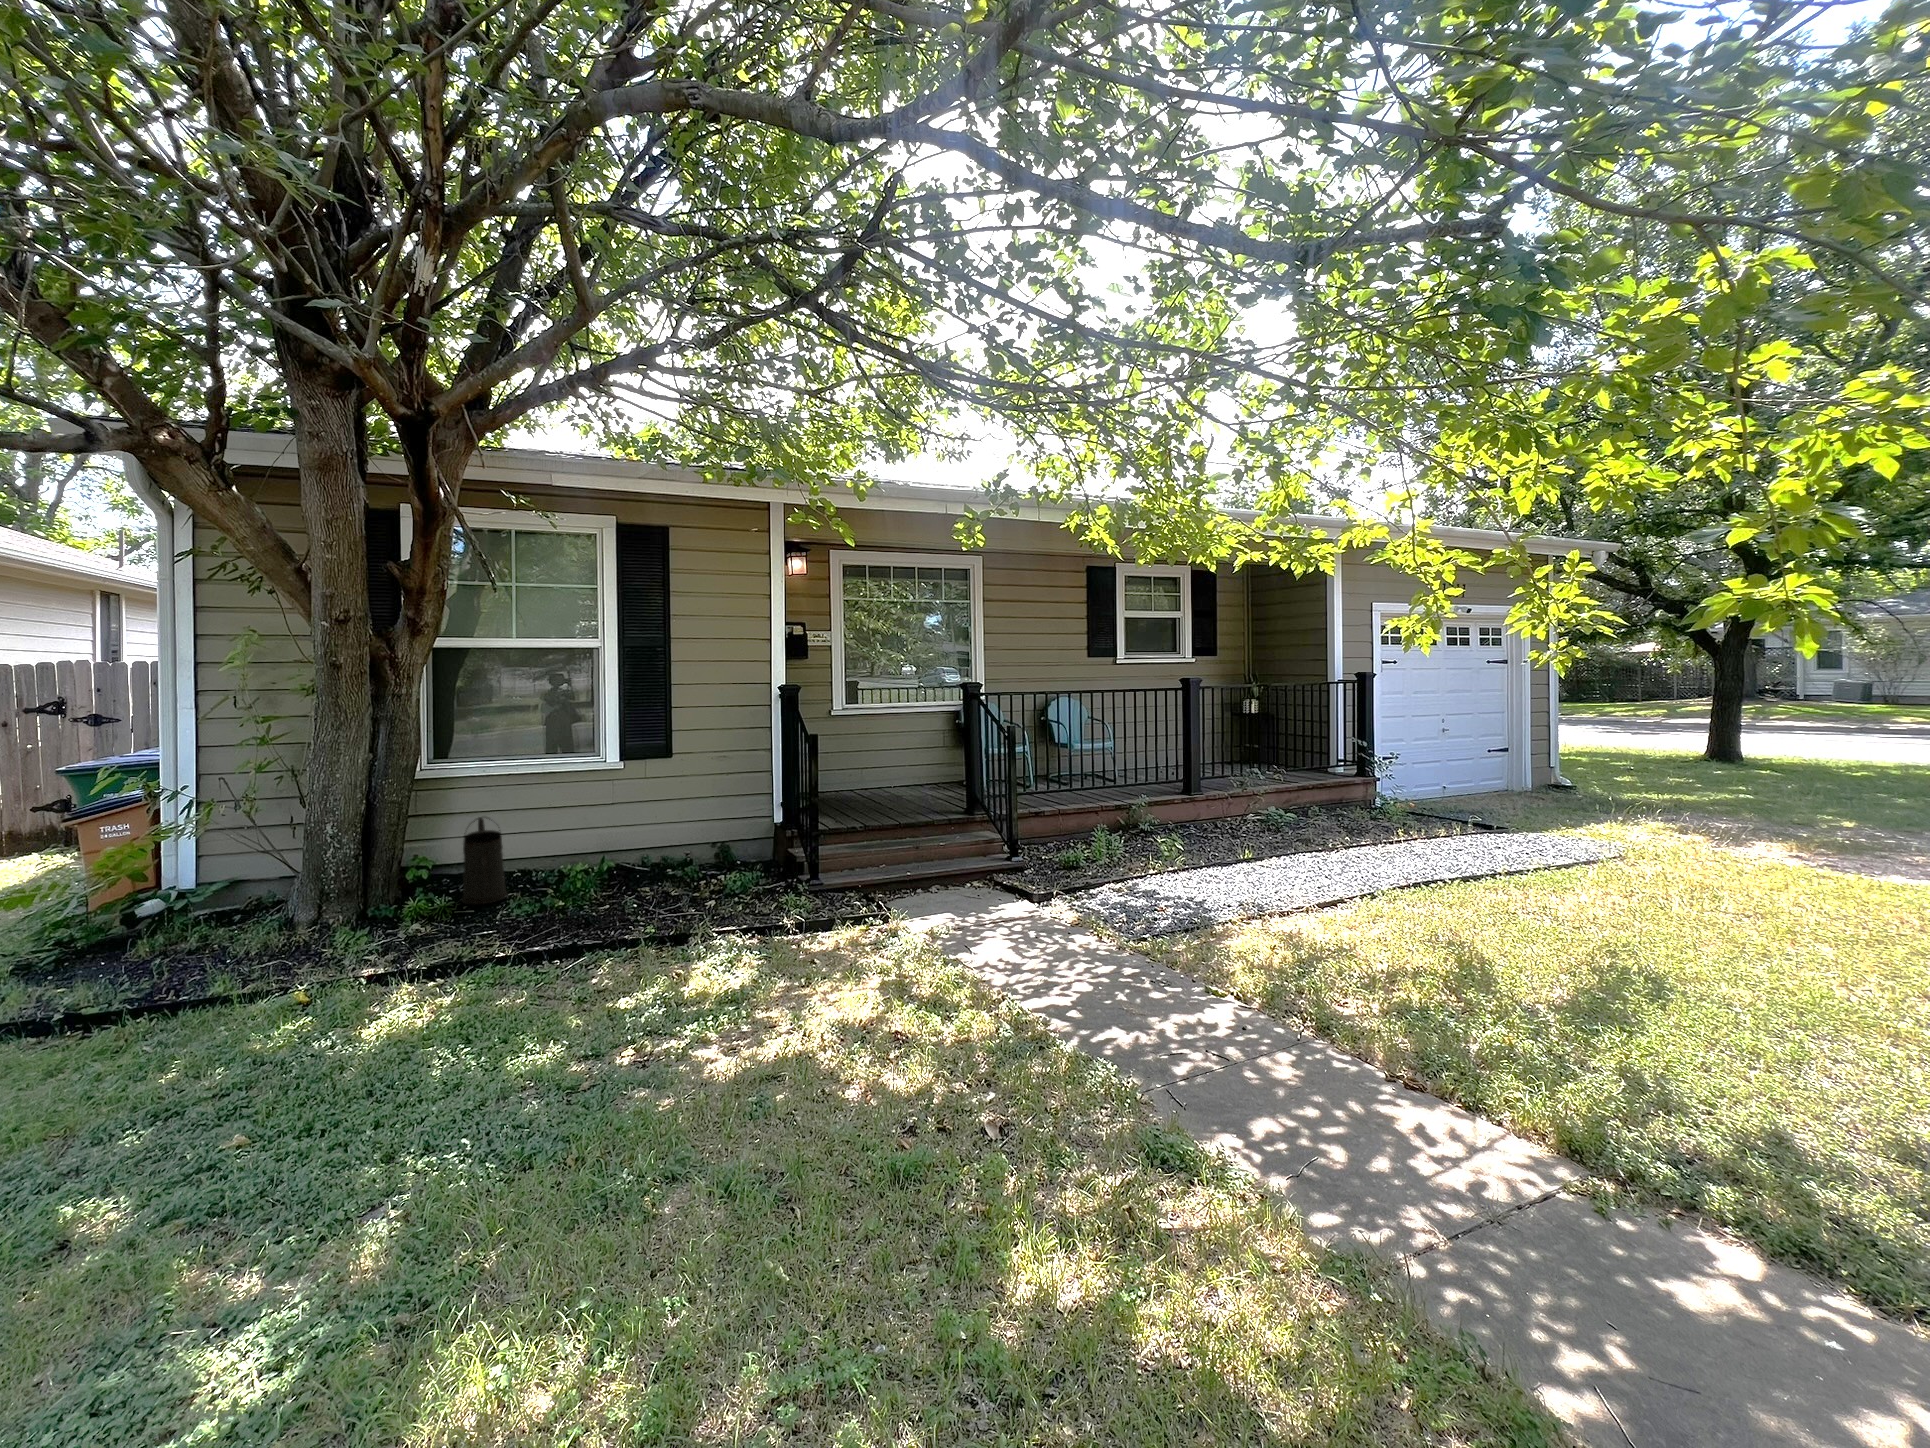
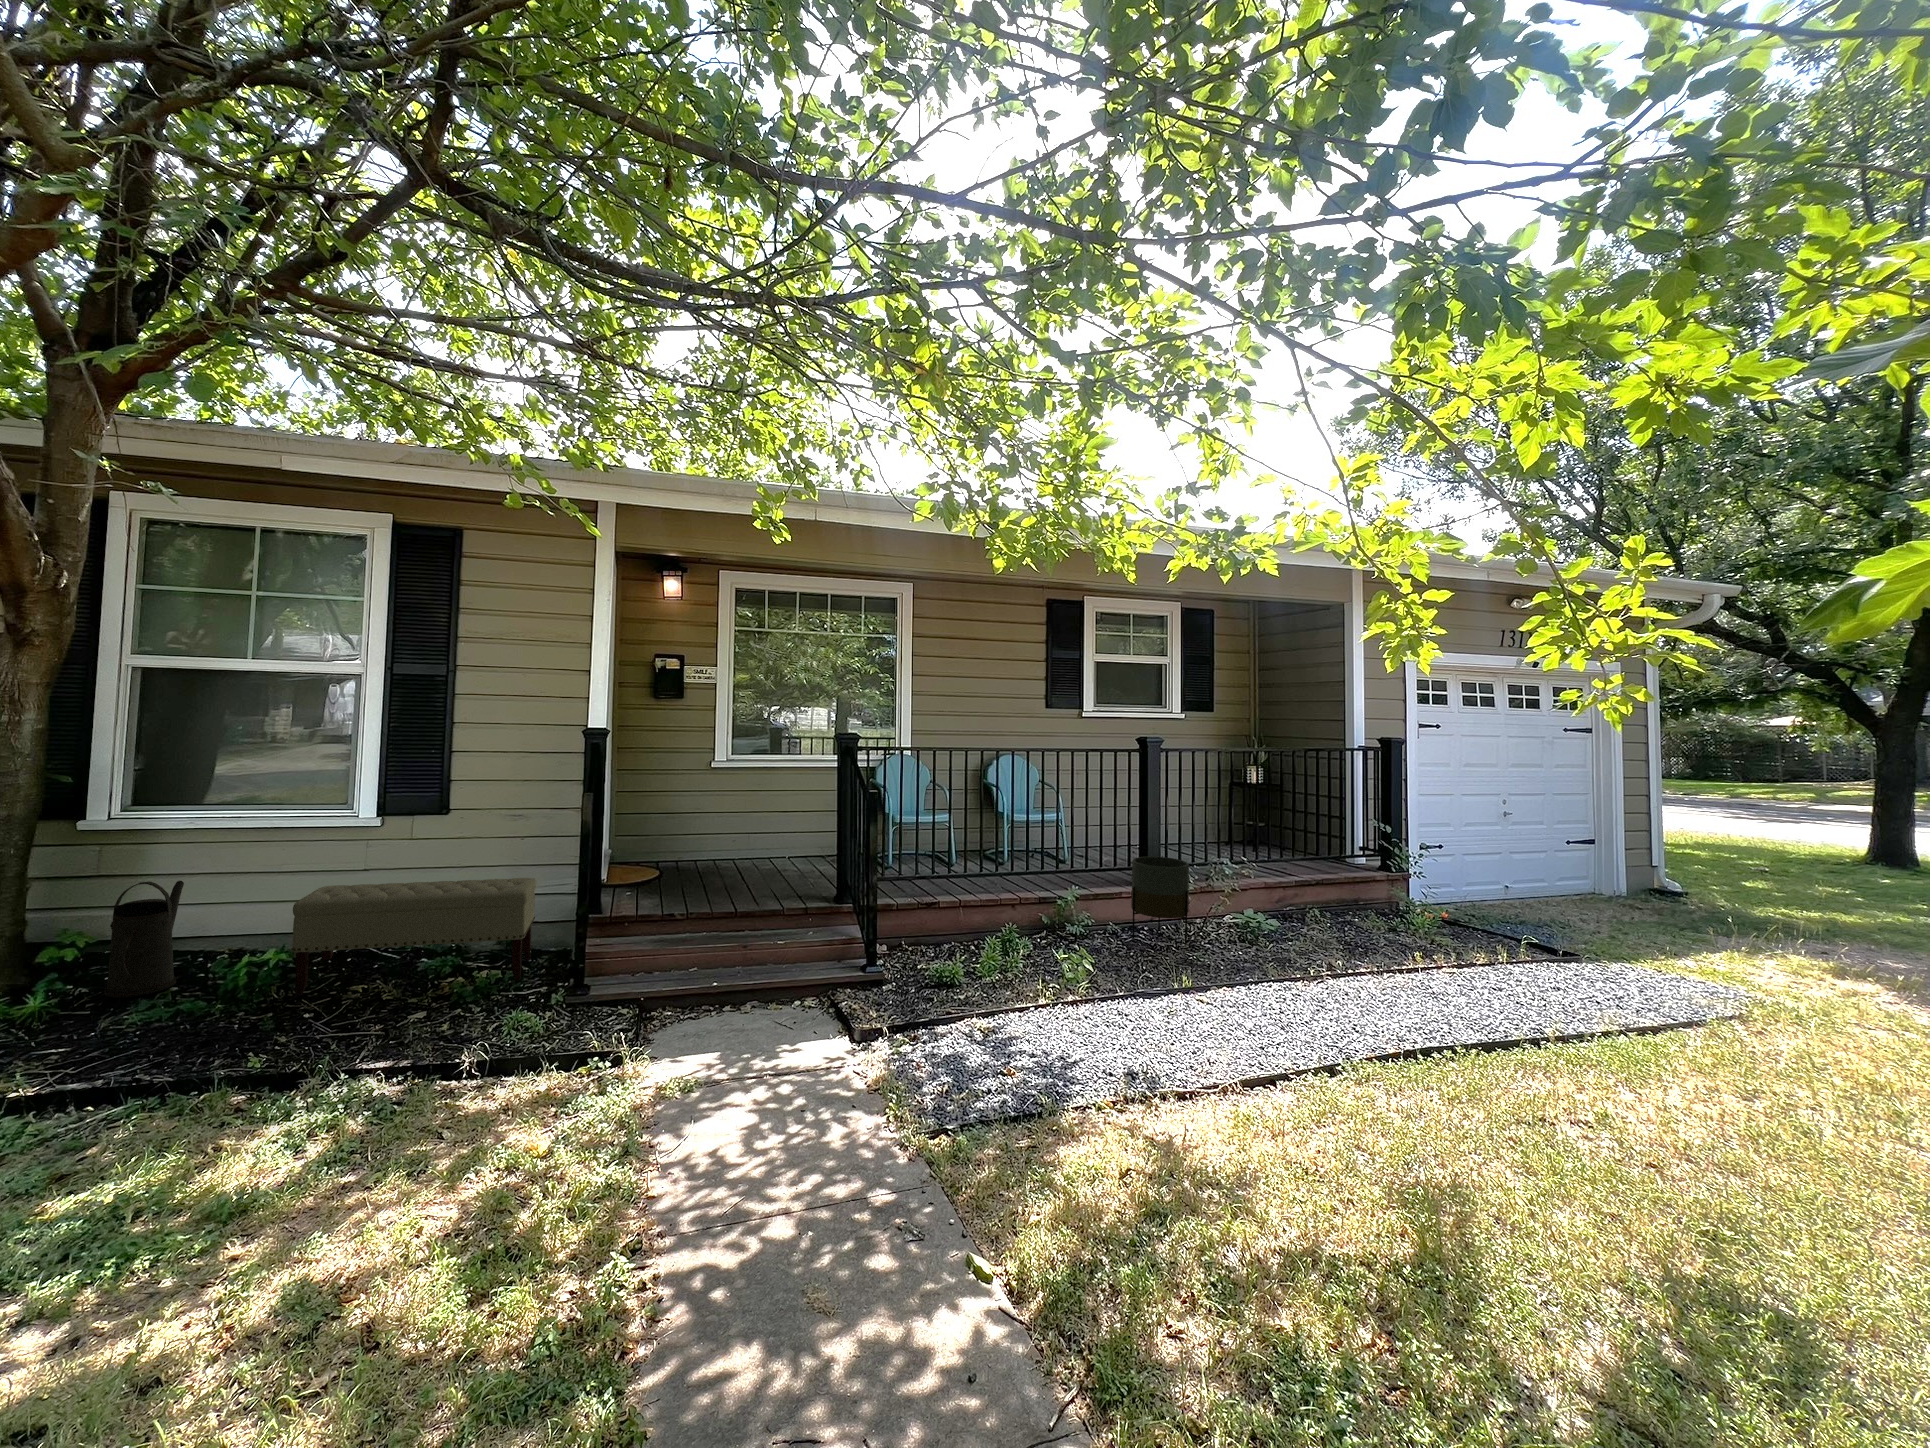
planter: none [1186,770,1231,835] -> present [1131,857,1189,944]
bench: none [587,806,756,901] -> present [292,878,536,996]

